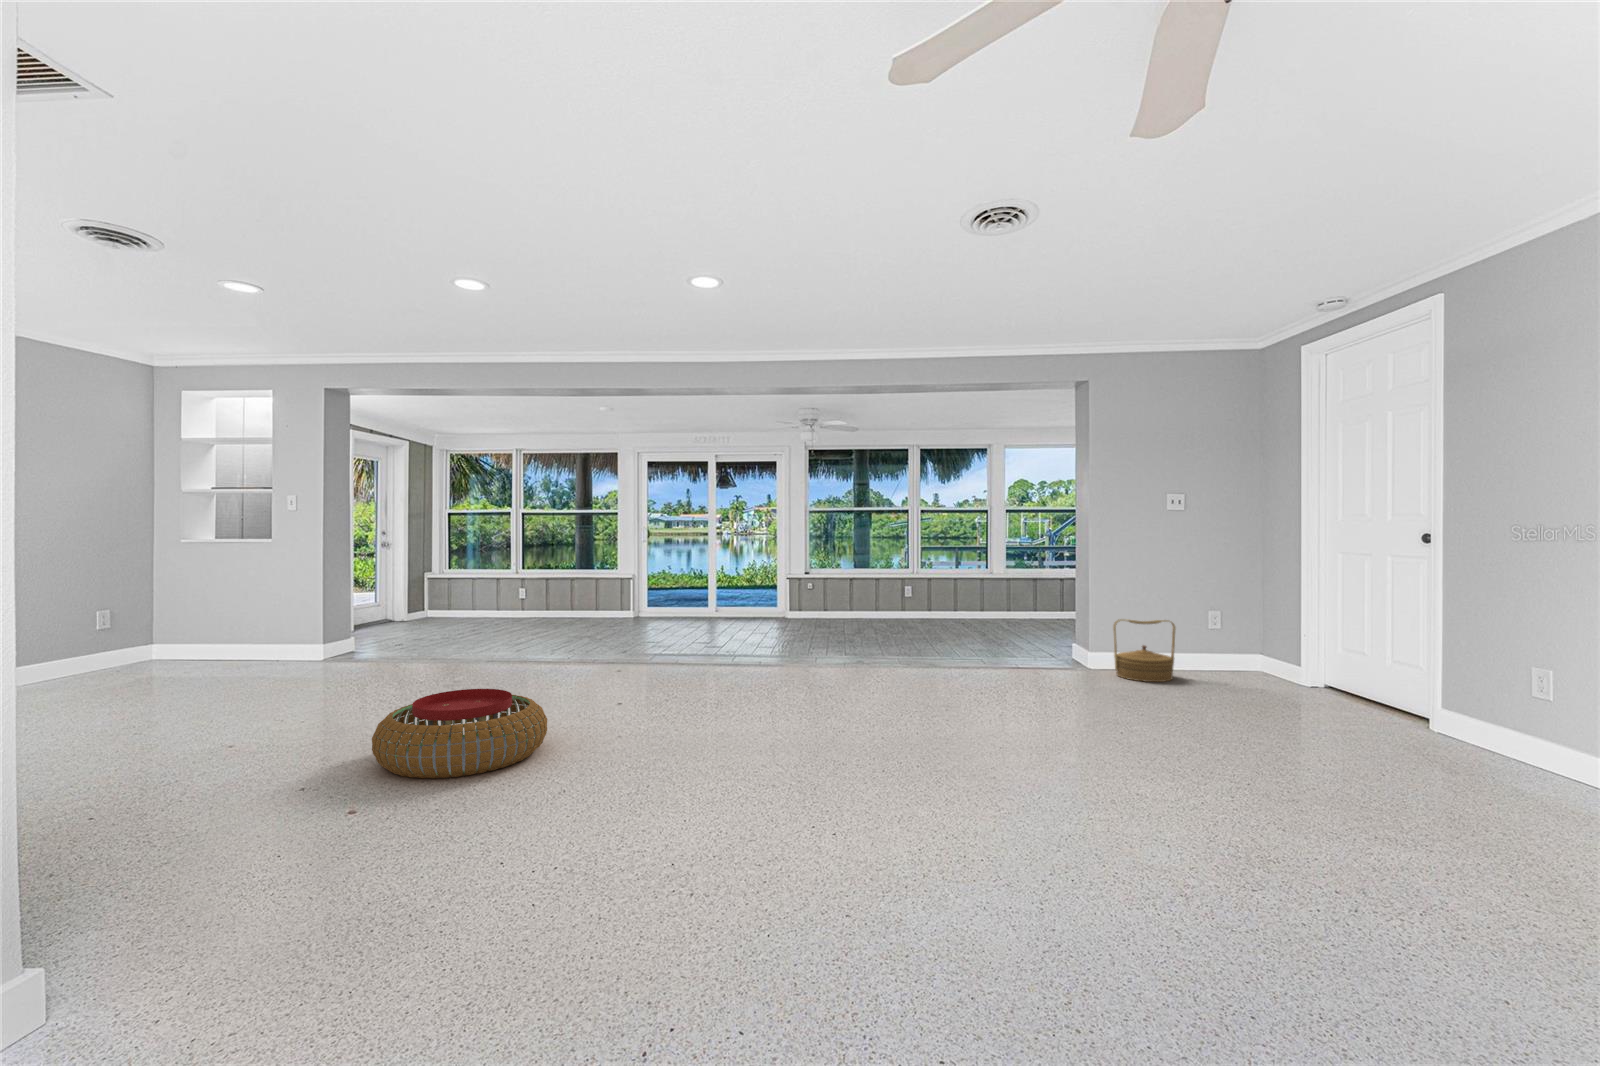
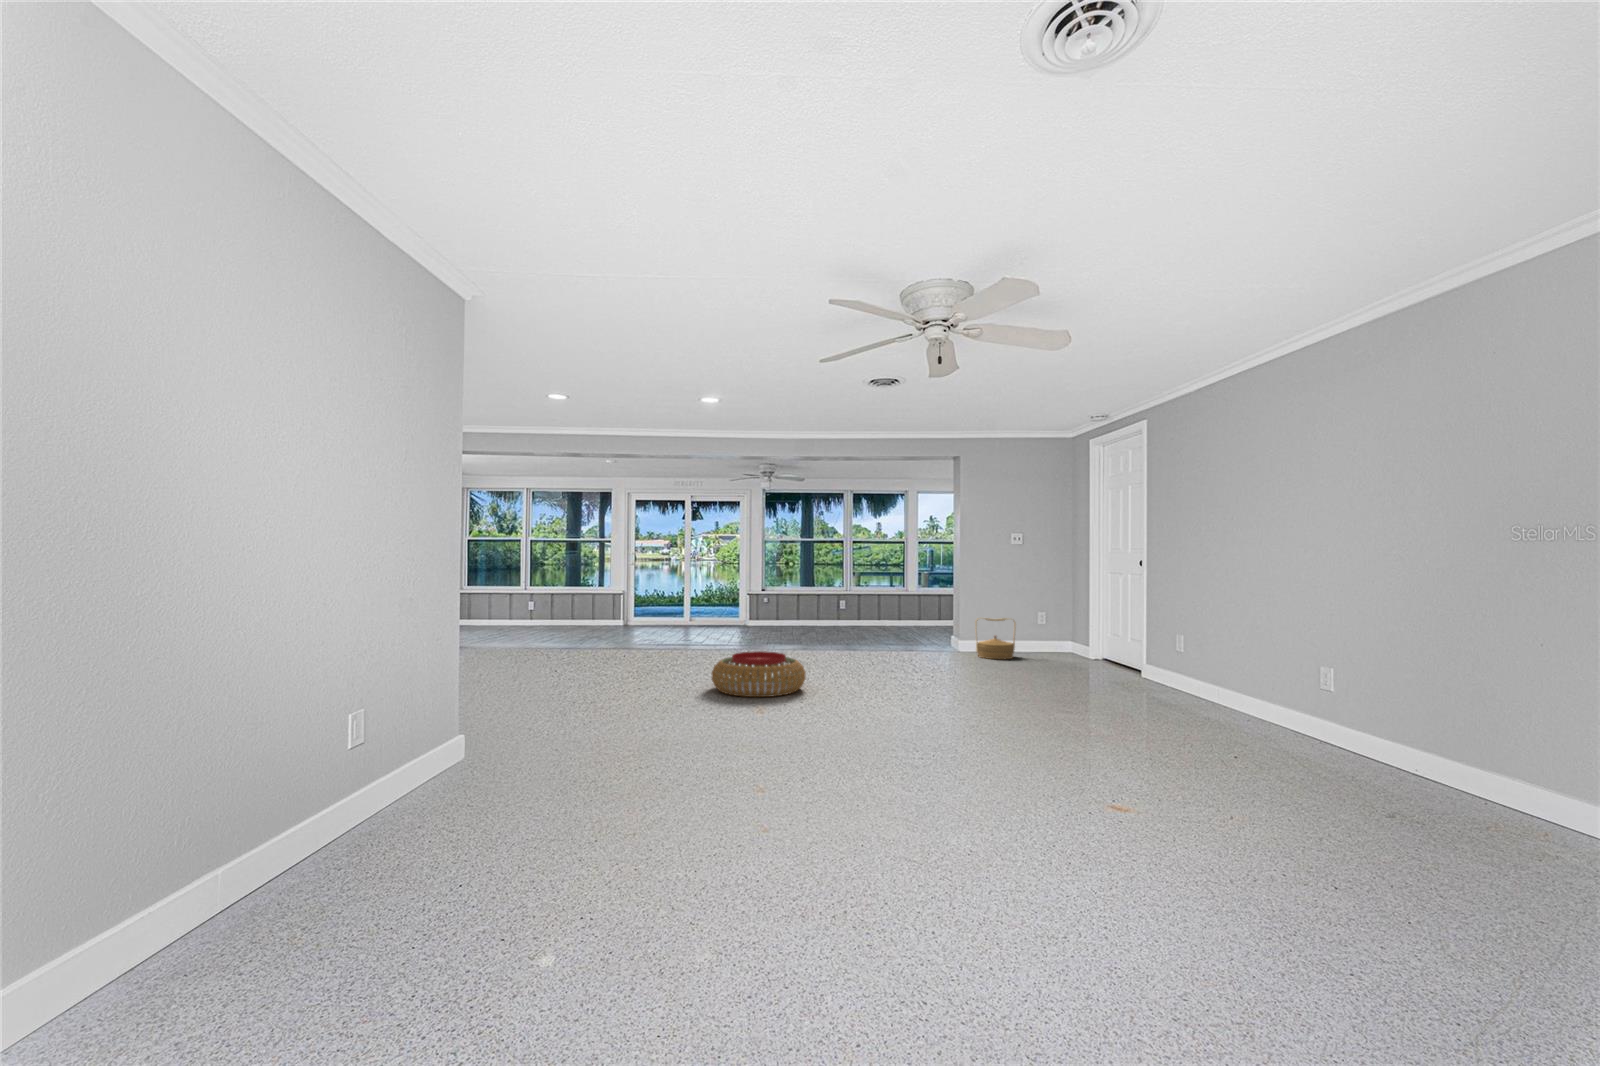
pouf: present [372,689,547,779] -> present [712,651,805,697]

